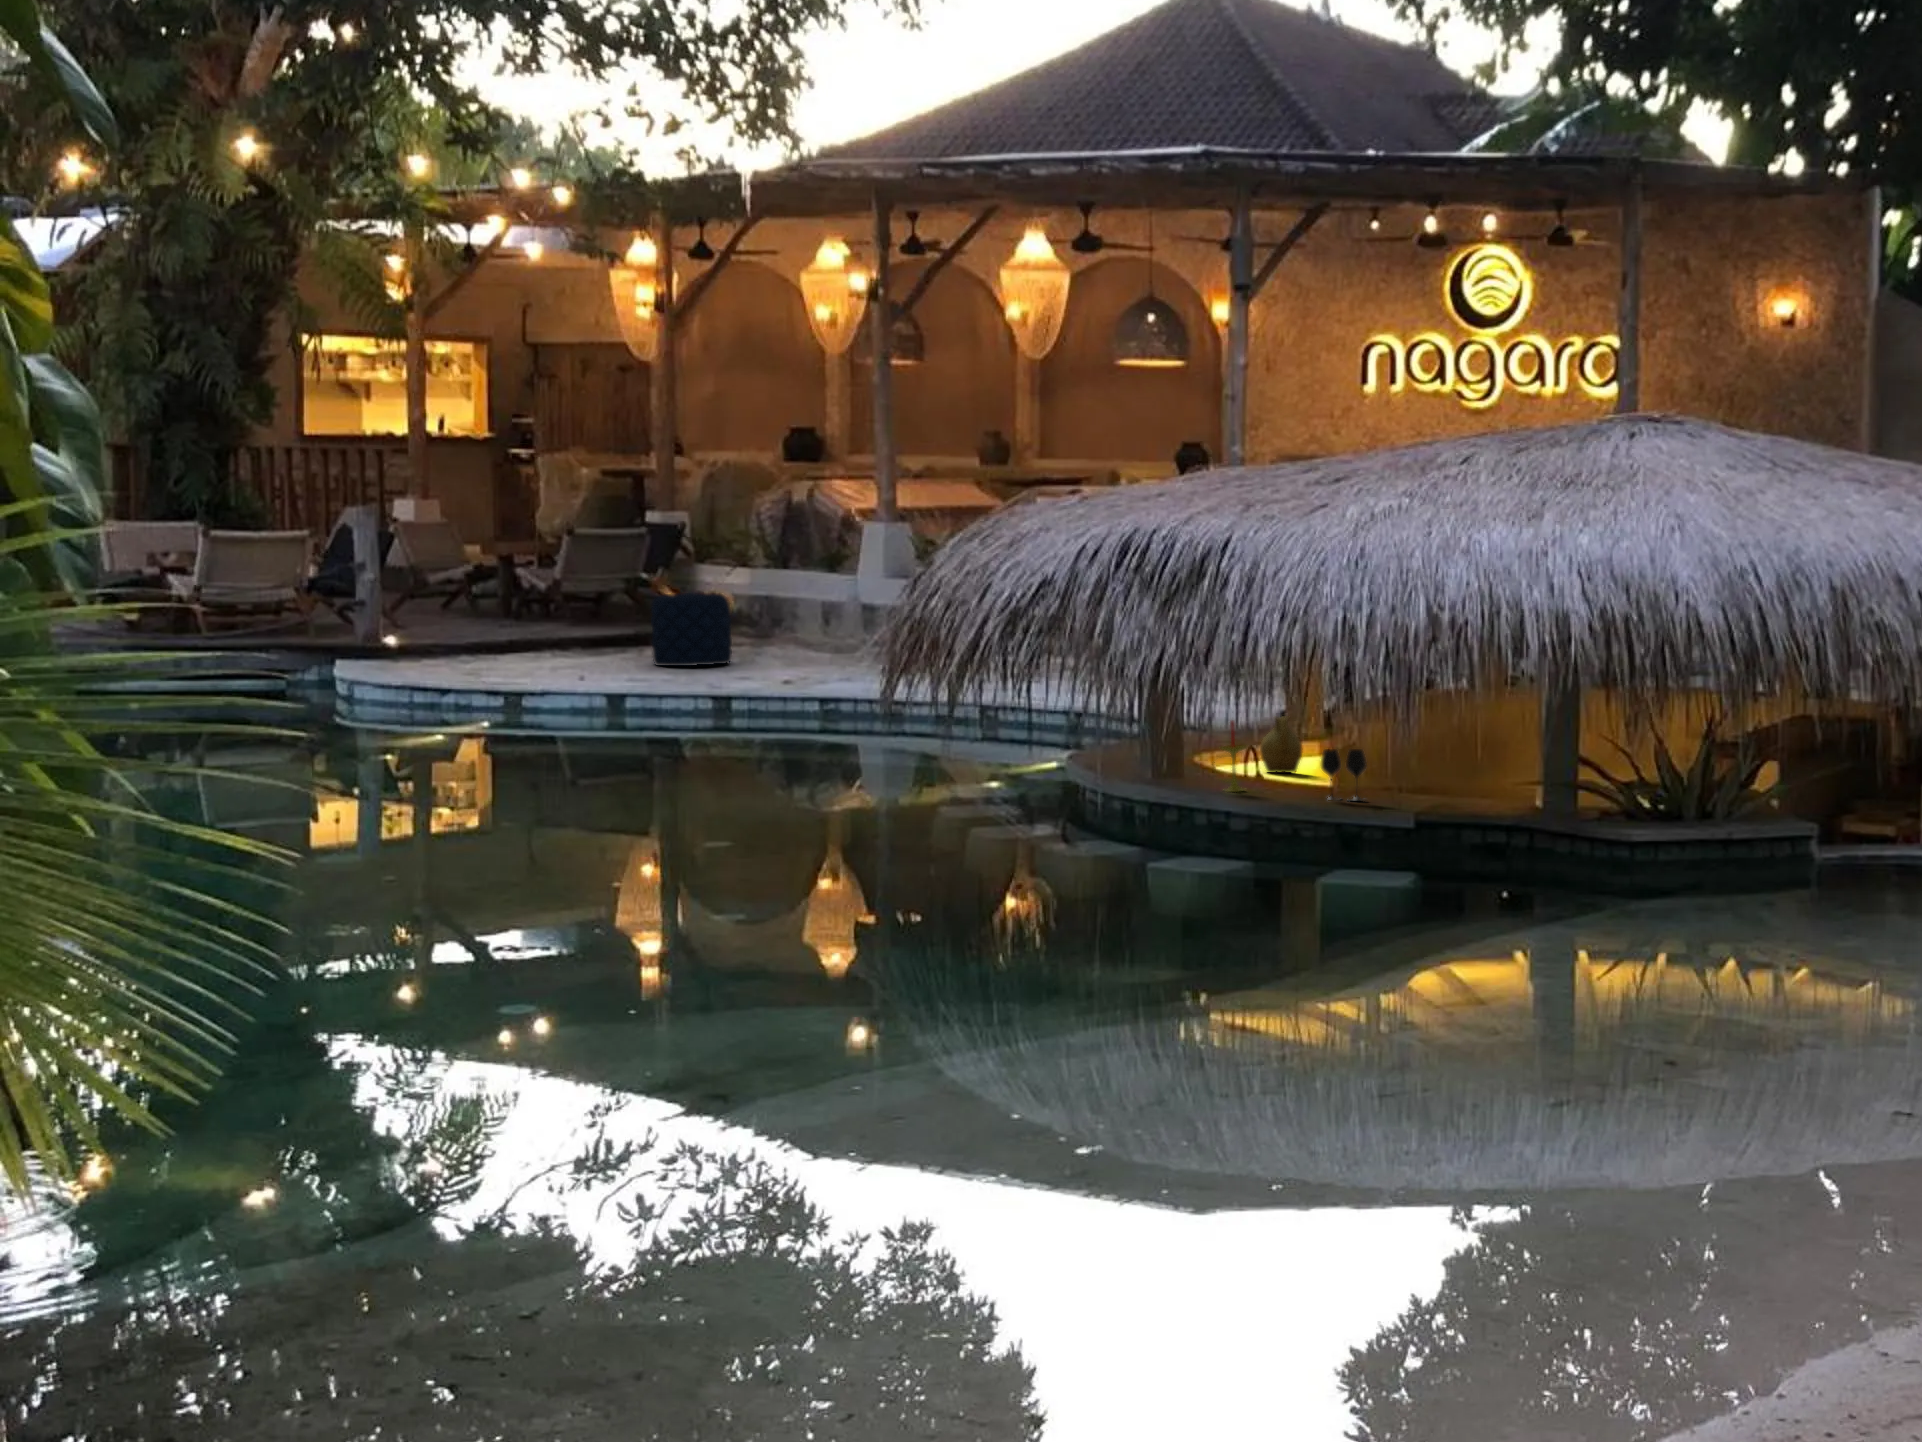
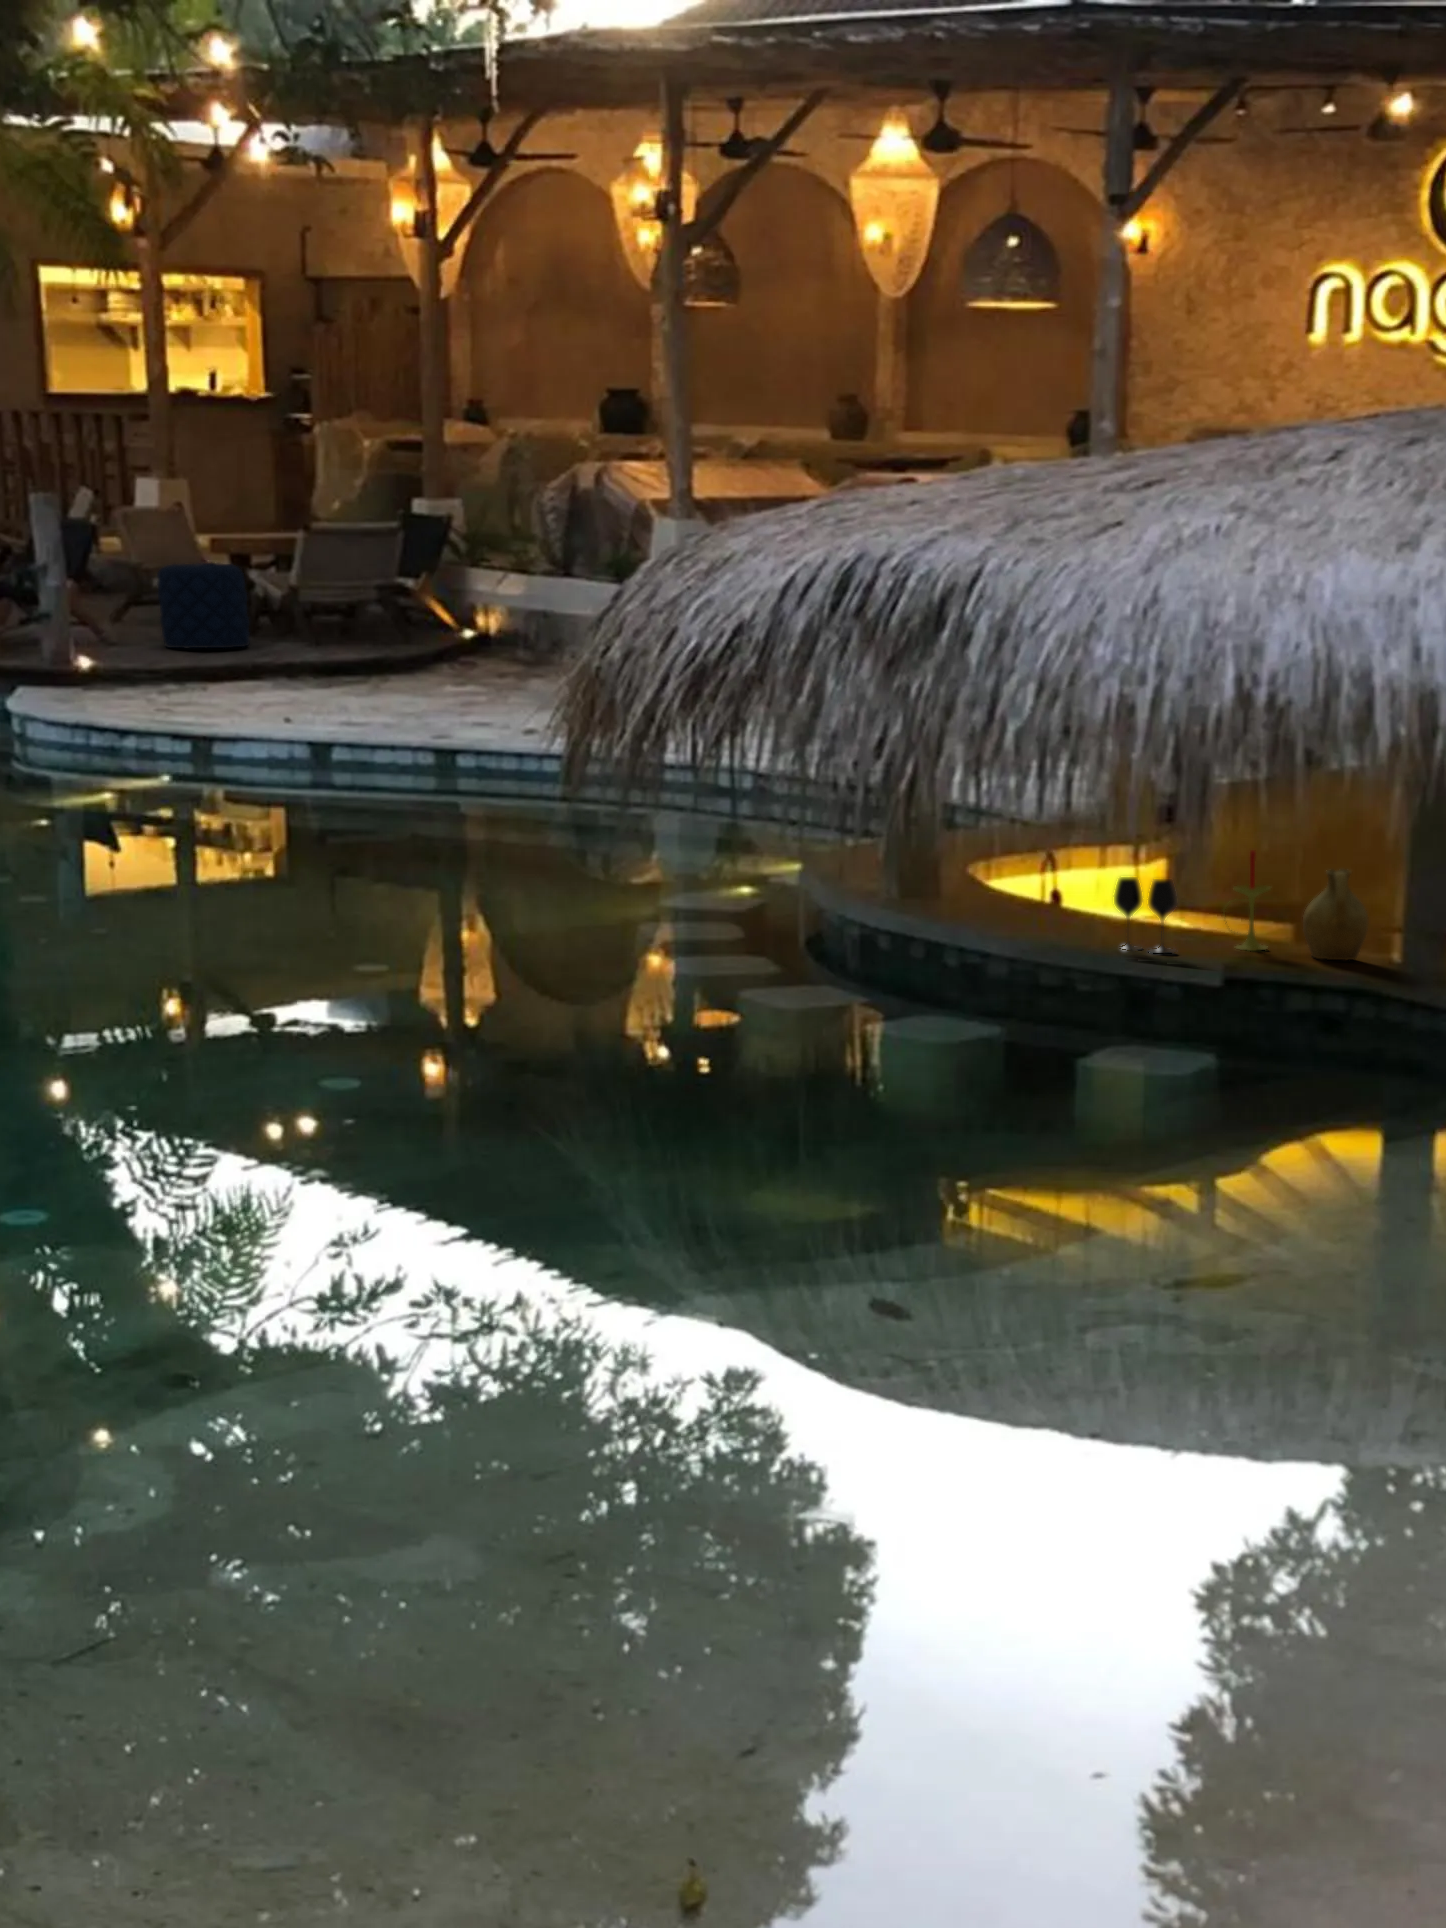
pouf: present [651,593,732,666] -> present [157,563,250,648]
pitcher: present [1260,716,1303,773] -> present [1303,869,1369,960]
candle: present [1214,721,1246,792] -> present [1226,850,1271,951]

